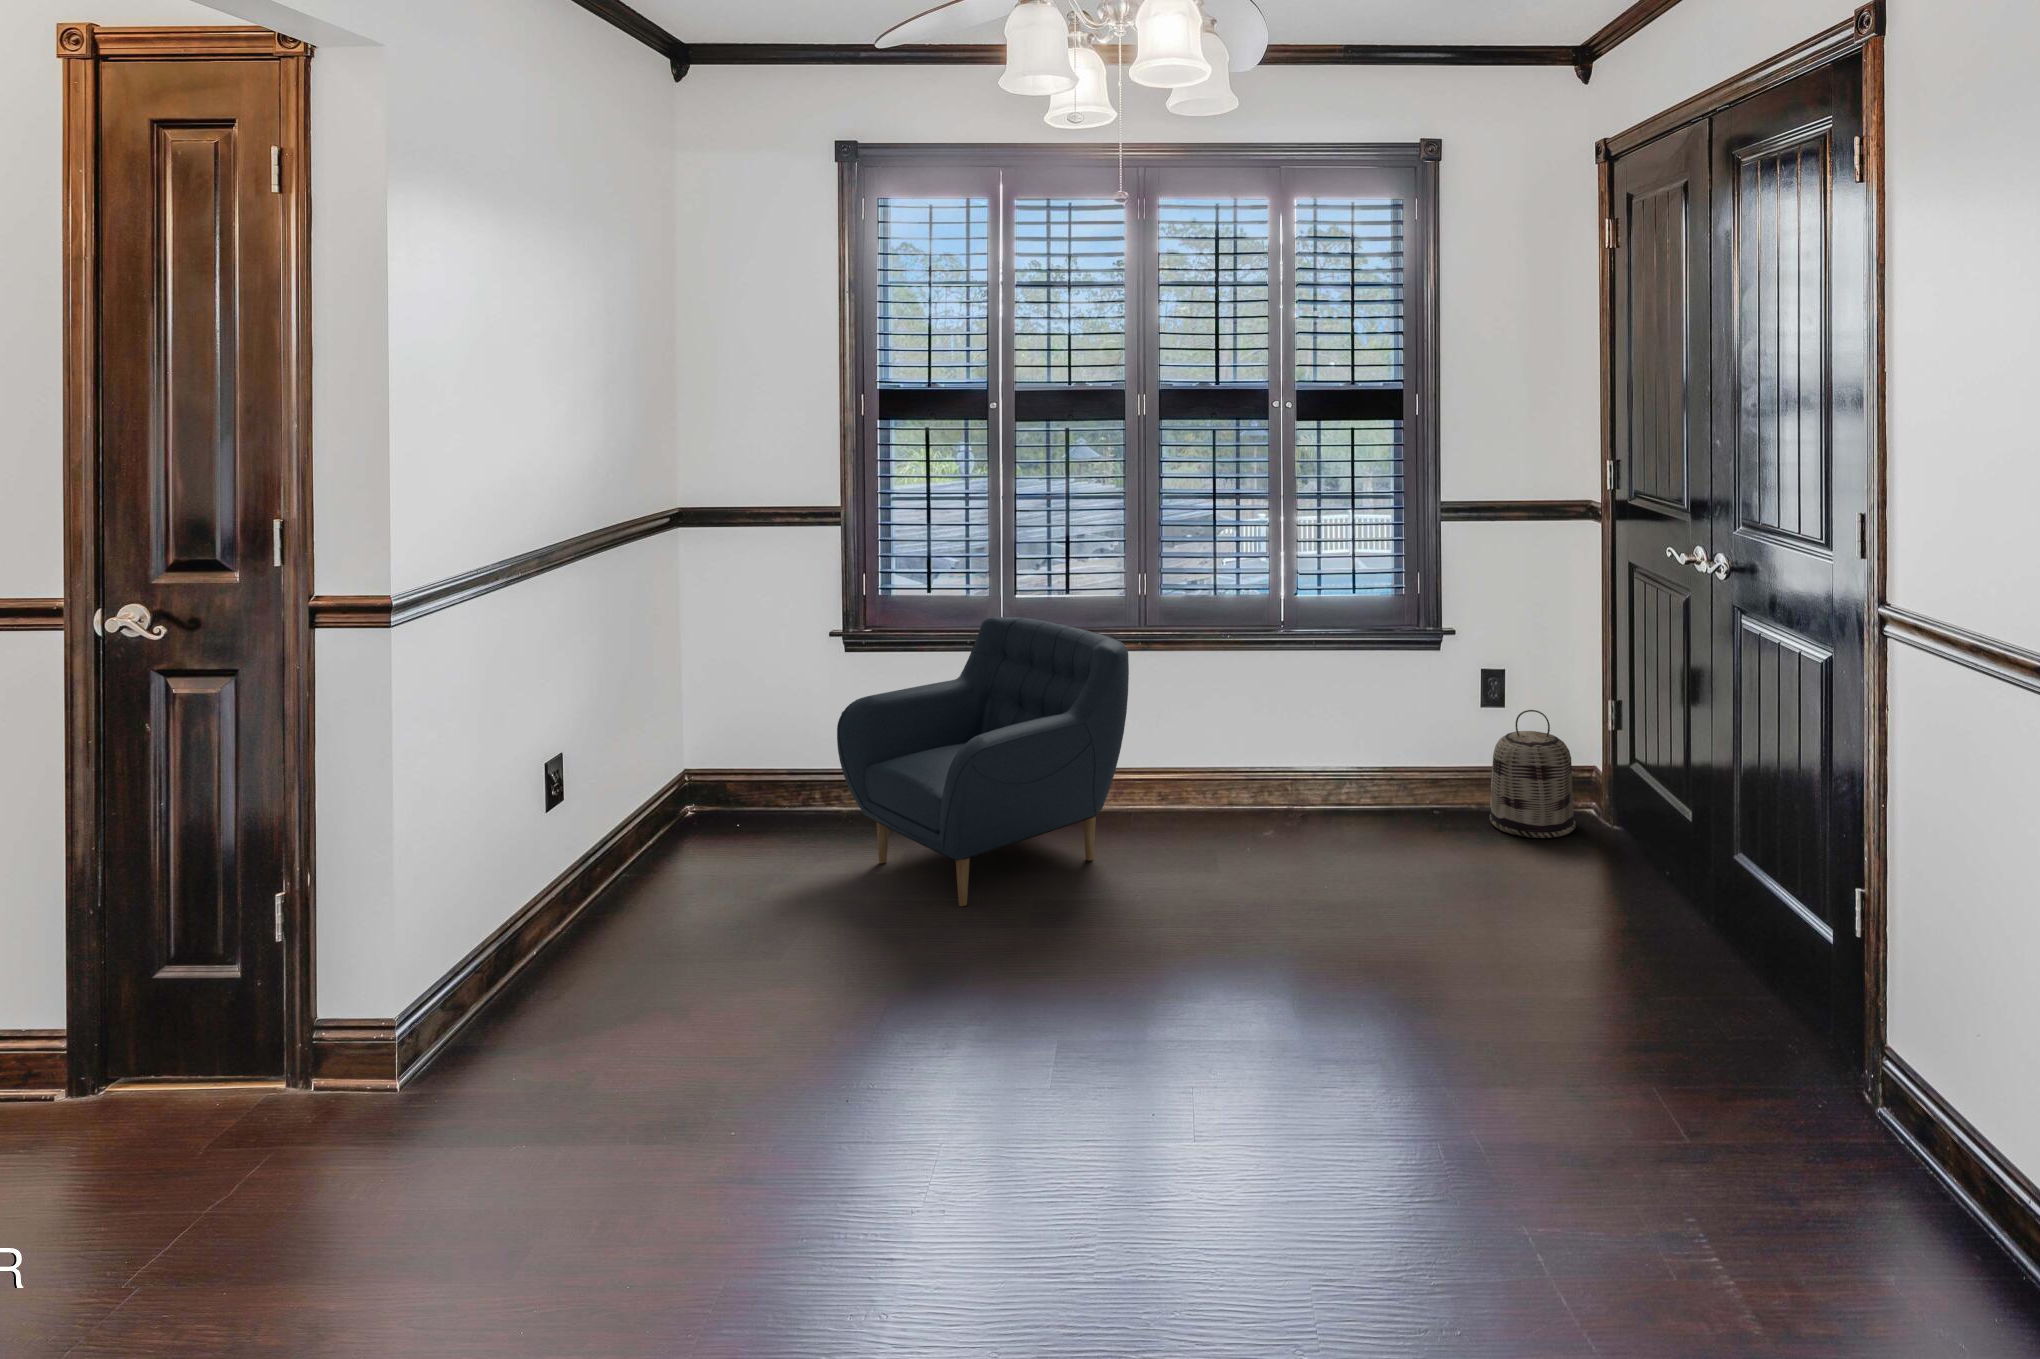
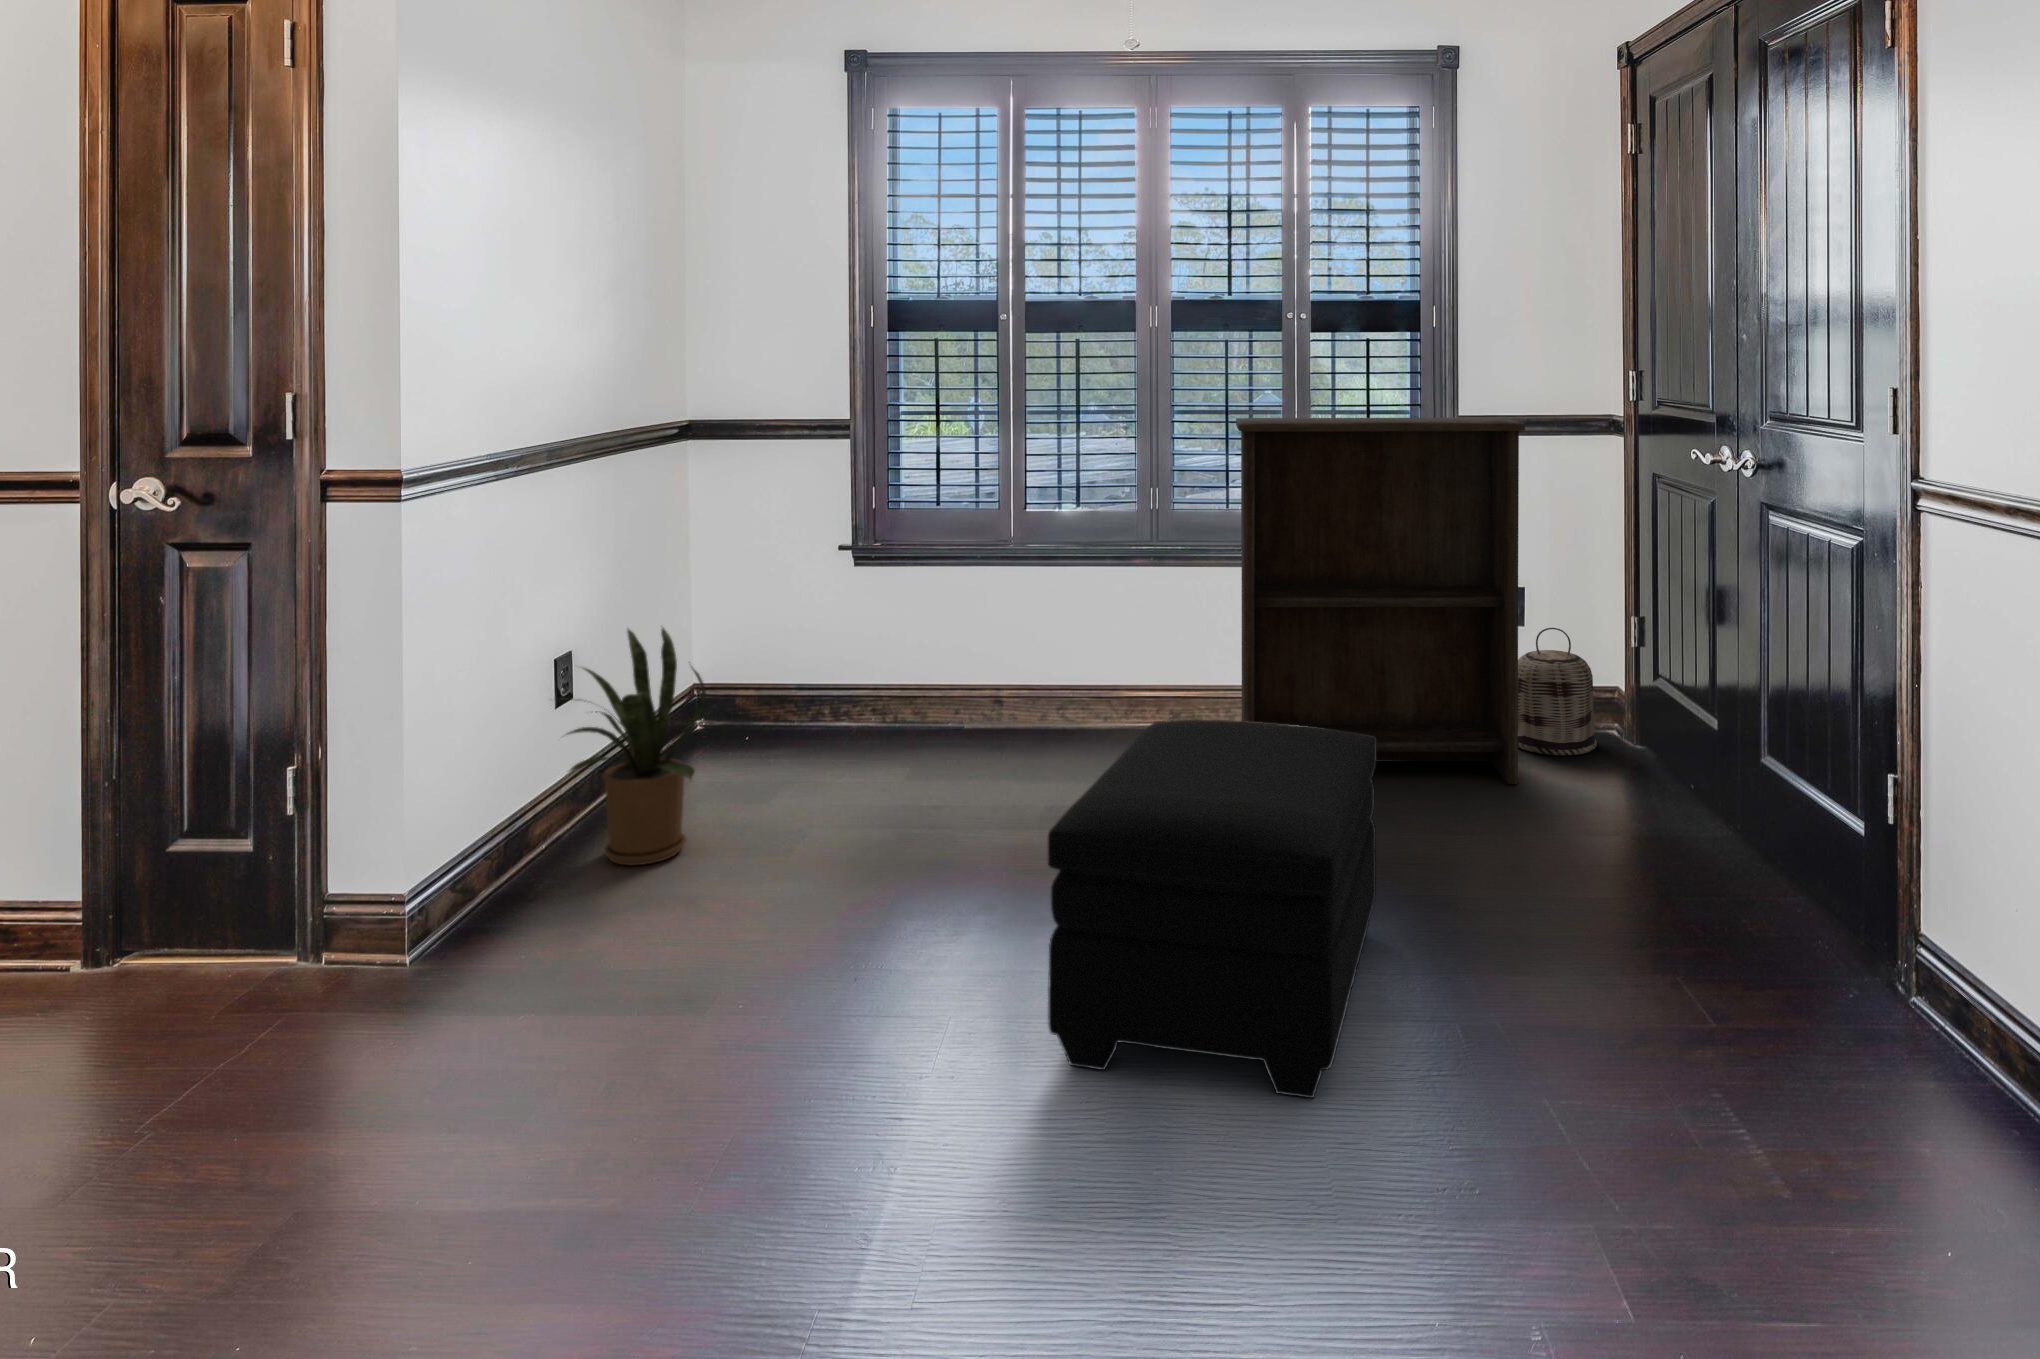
bookshelf: none [1220,506,1504,874] -> present [1236,418,1525,784]
armchair: present [837,617,1129,906] -> none [850,534,1143,811]
house plant: none [533,725,694,972] -> present [568,628,706,866]
ottoman: none [1038,831,1360,1233] -> present [1048,720,1377,1098]

